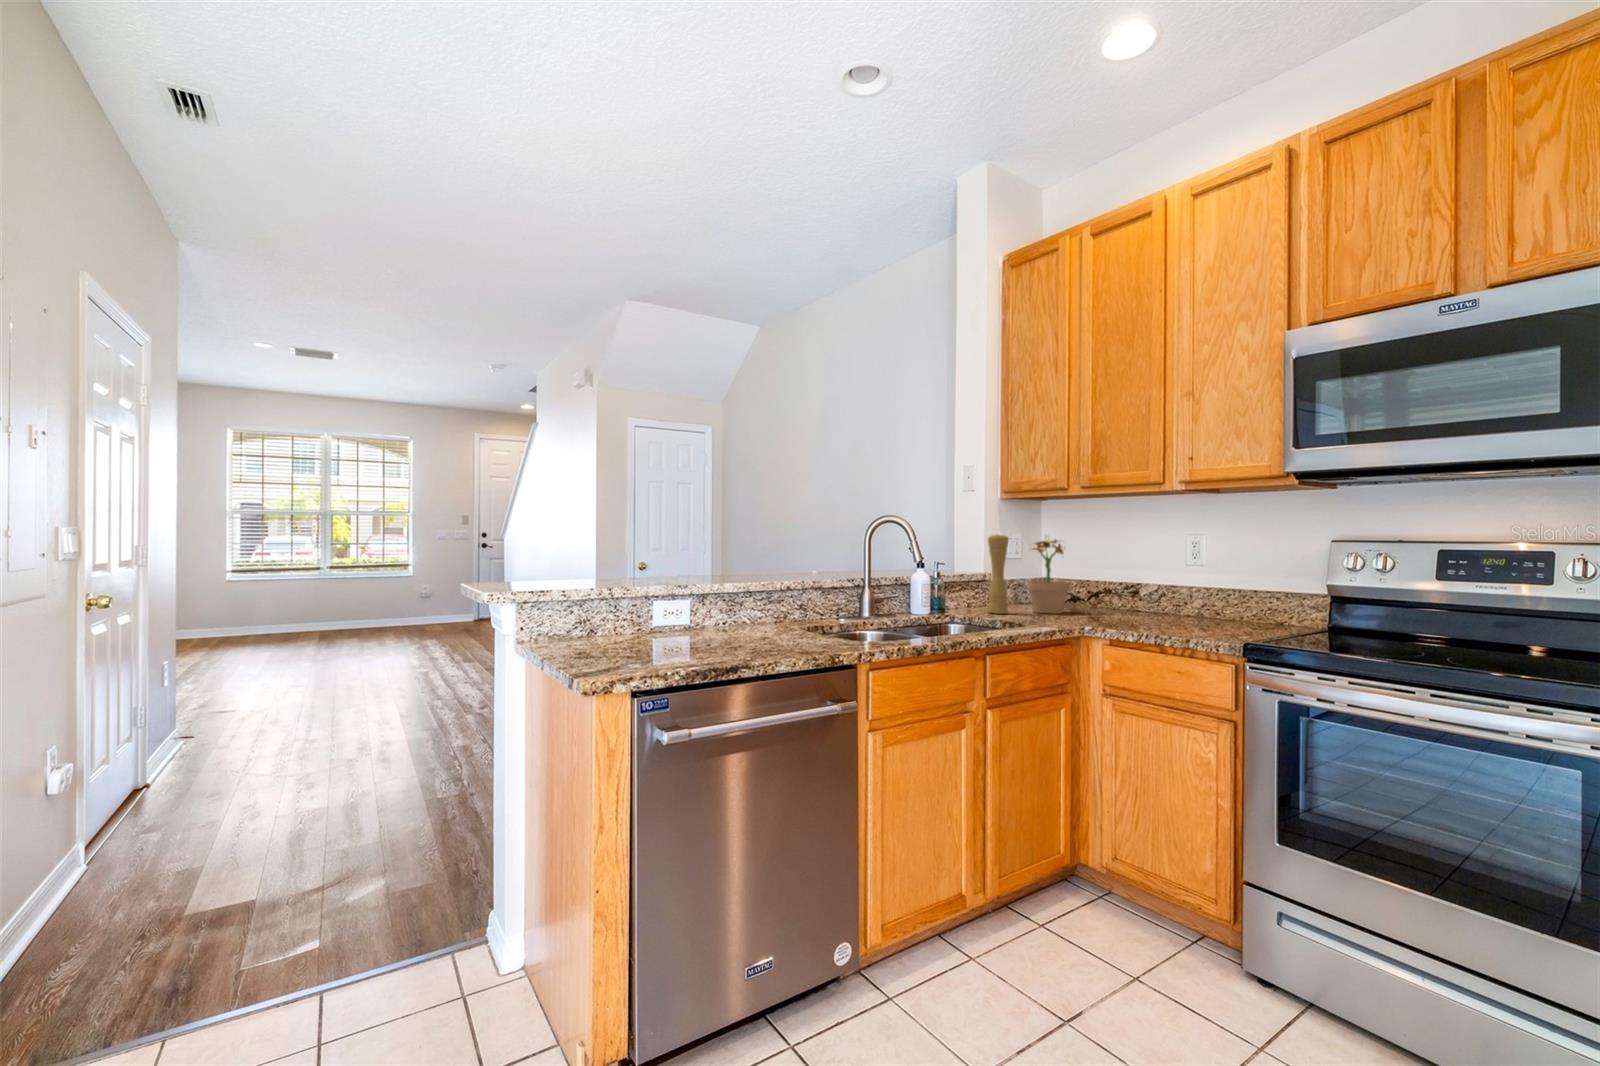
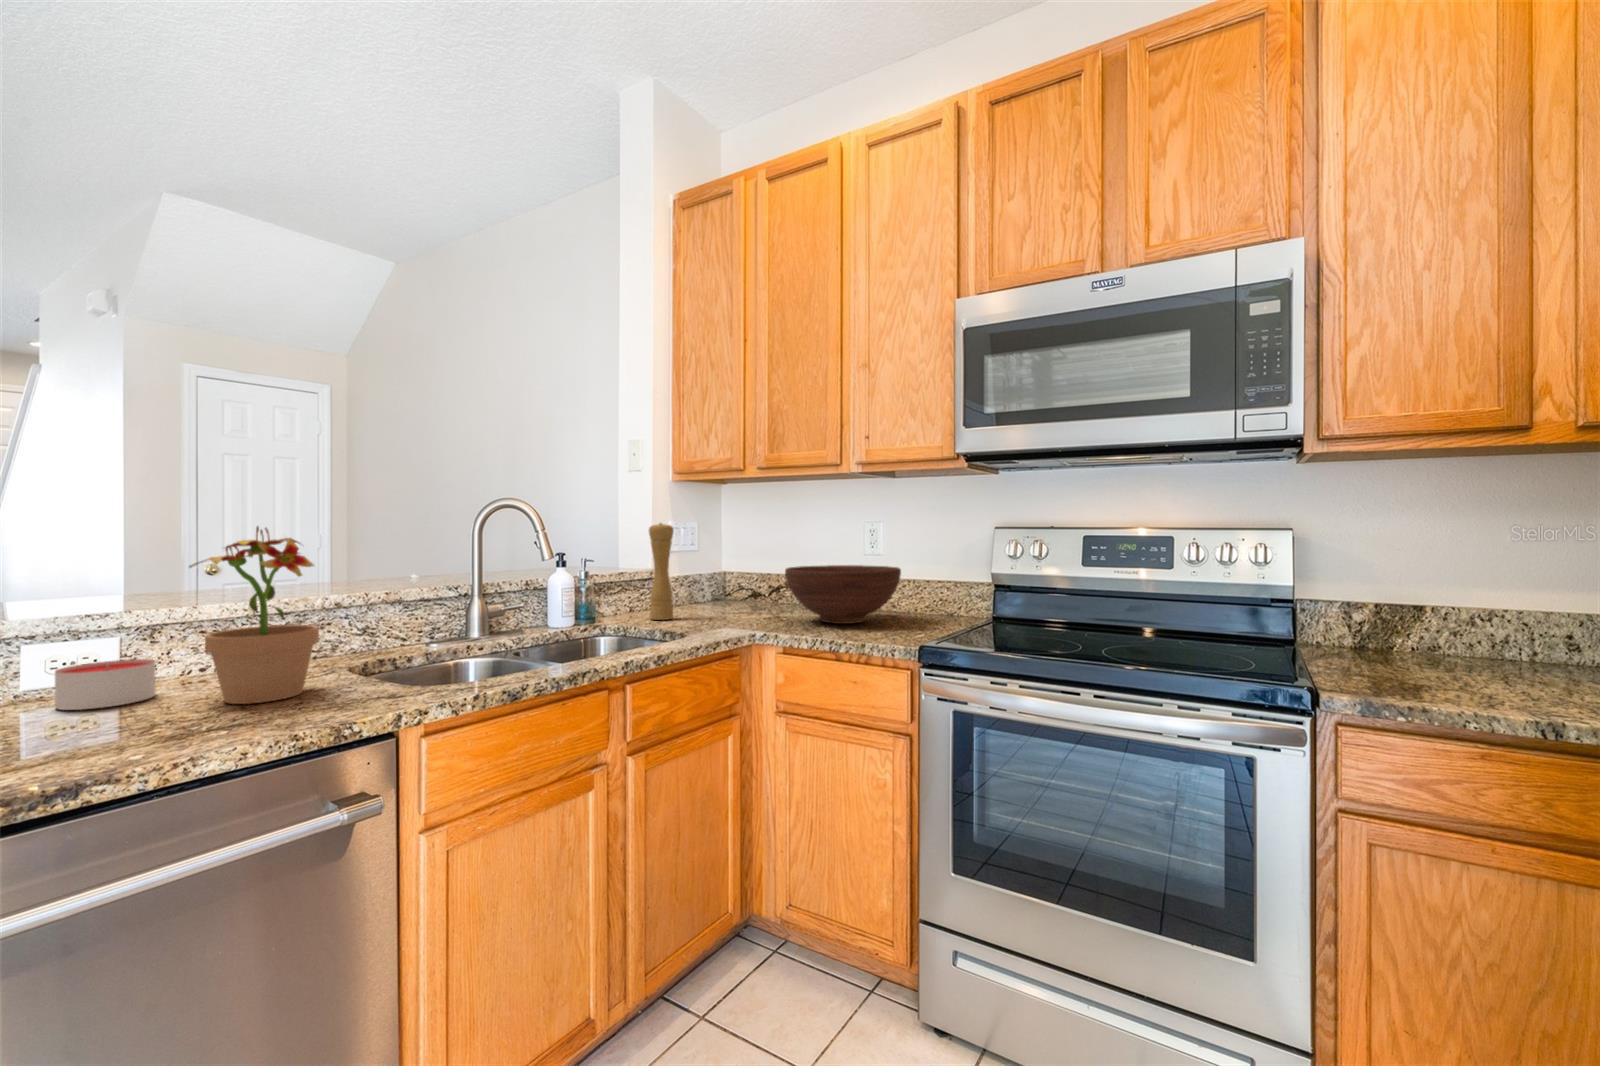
potted plant: present [1027,540,1070,614] -> present [189,526,319,704]
fruit bowl: none [1110,573,1227,625] -> present [785,565,901,624]
candle: none [672,613,713,638] -> present [55,659,155,710]

